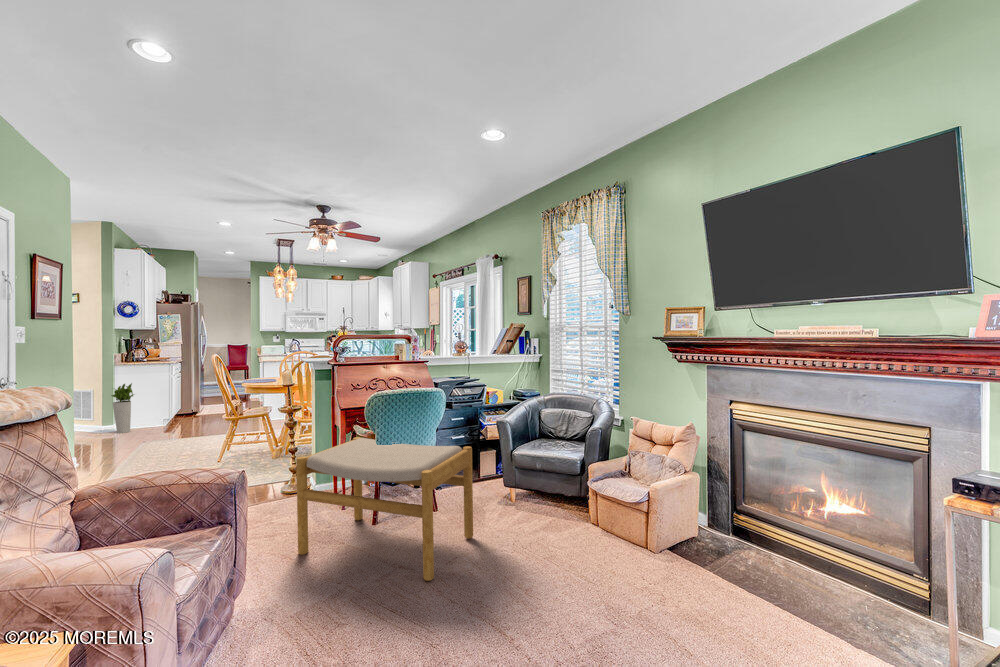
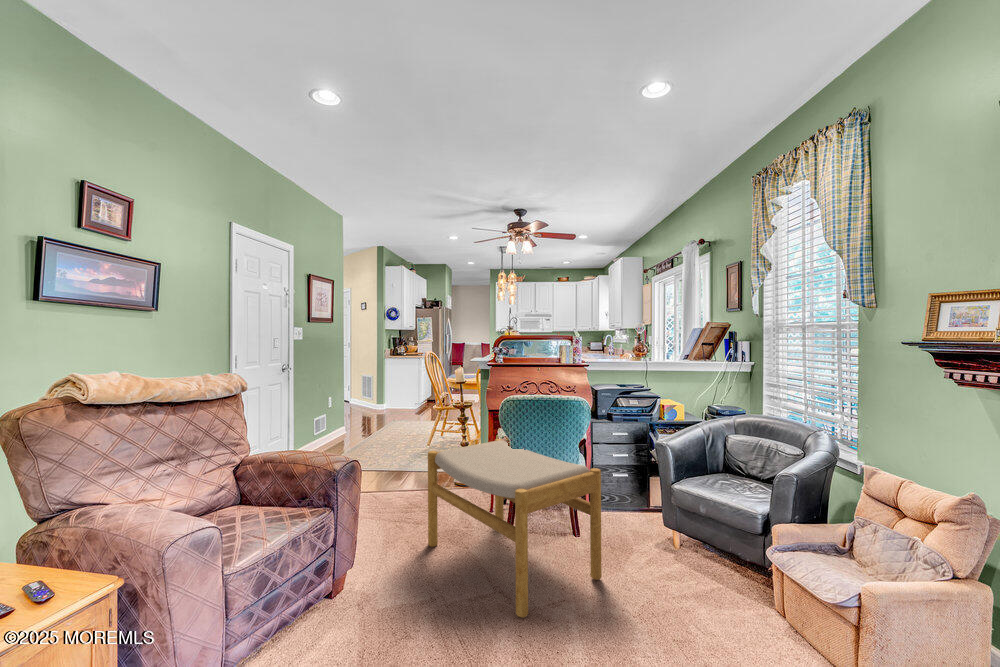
planter: present [111,383,134,433] -> none [381,370,398,409]

